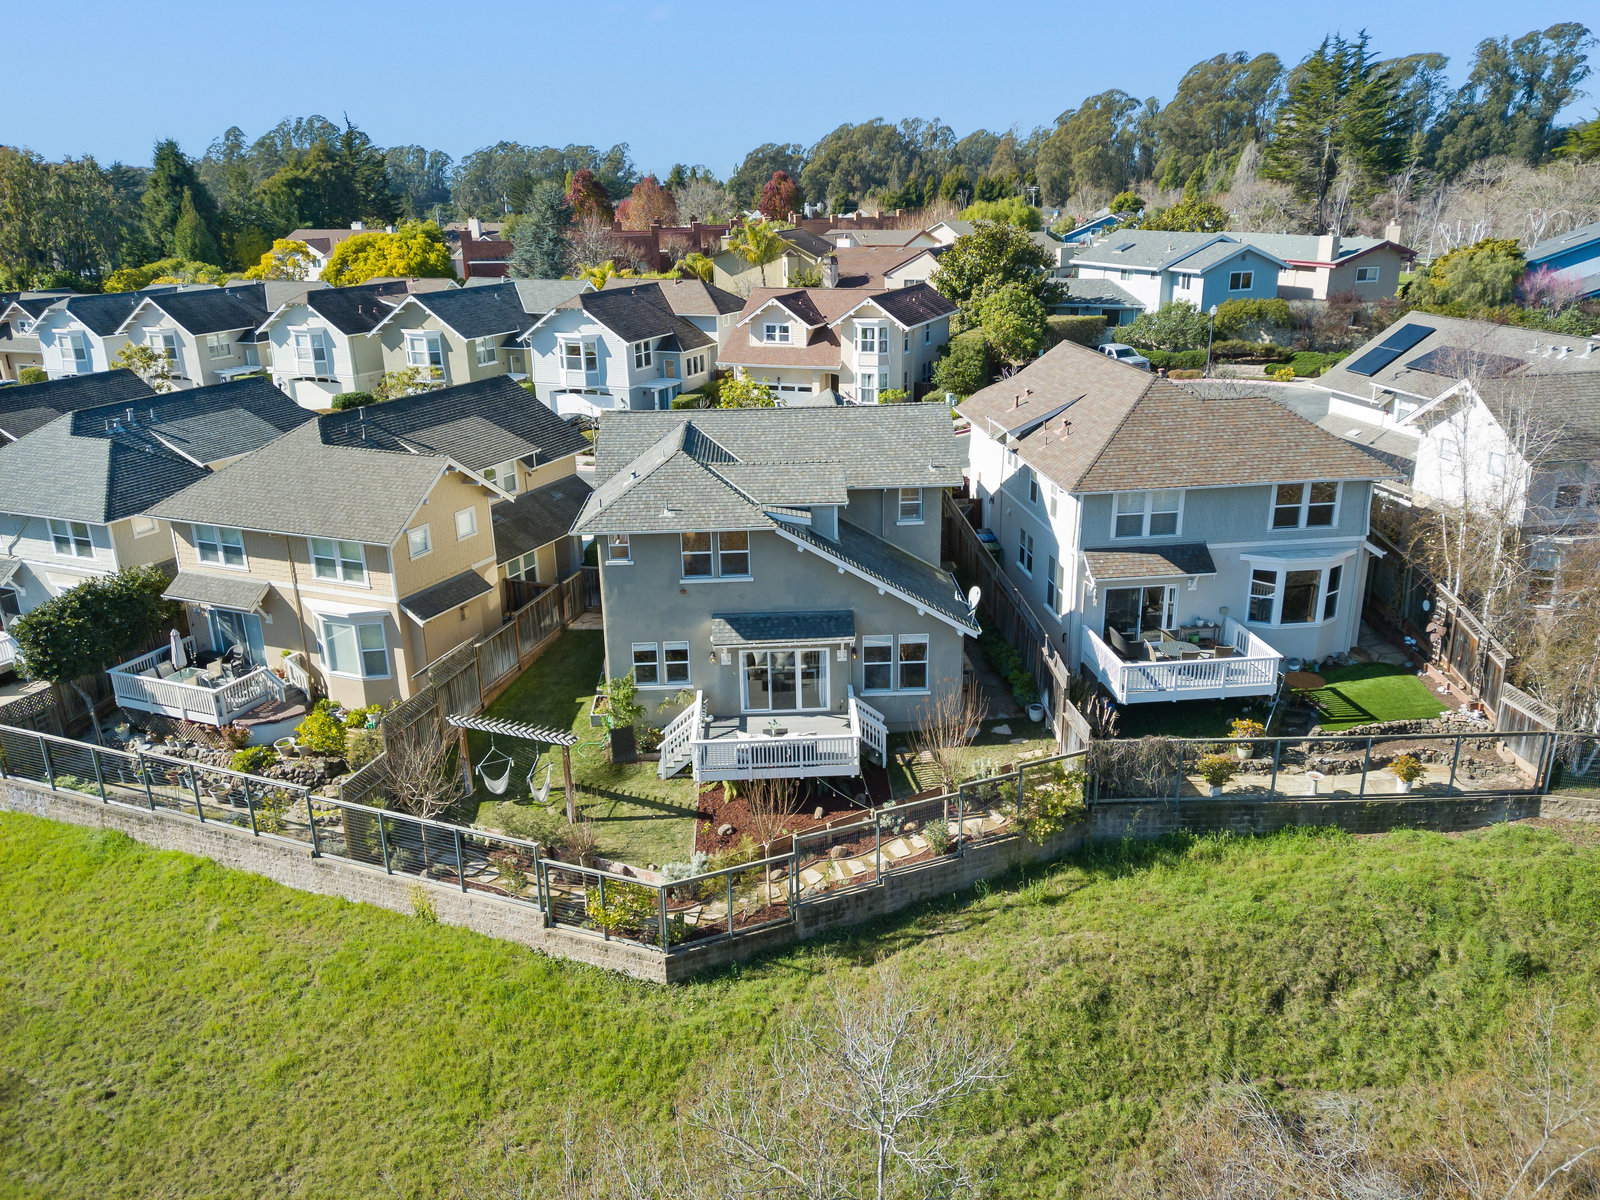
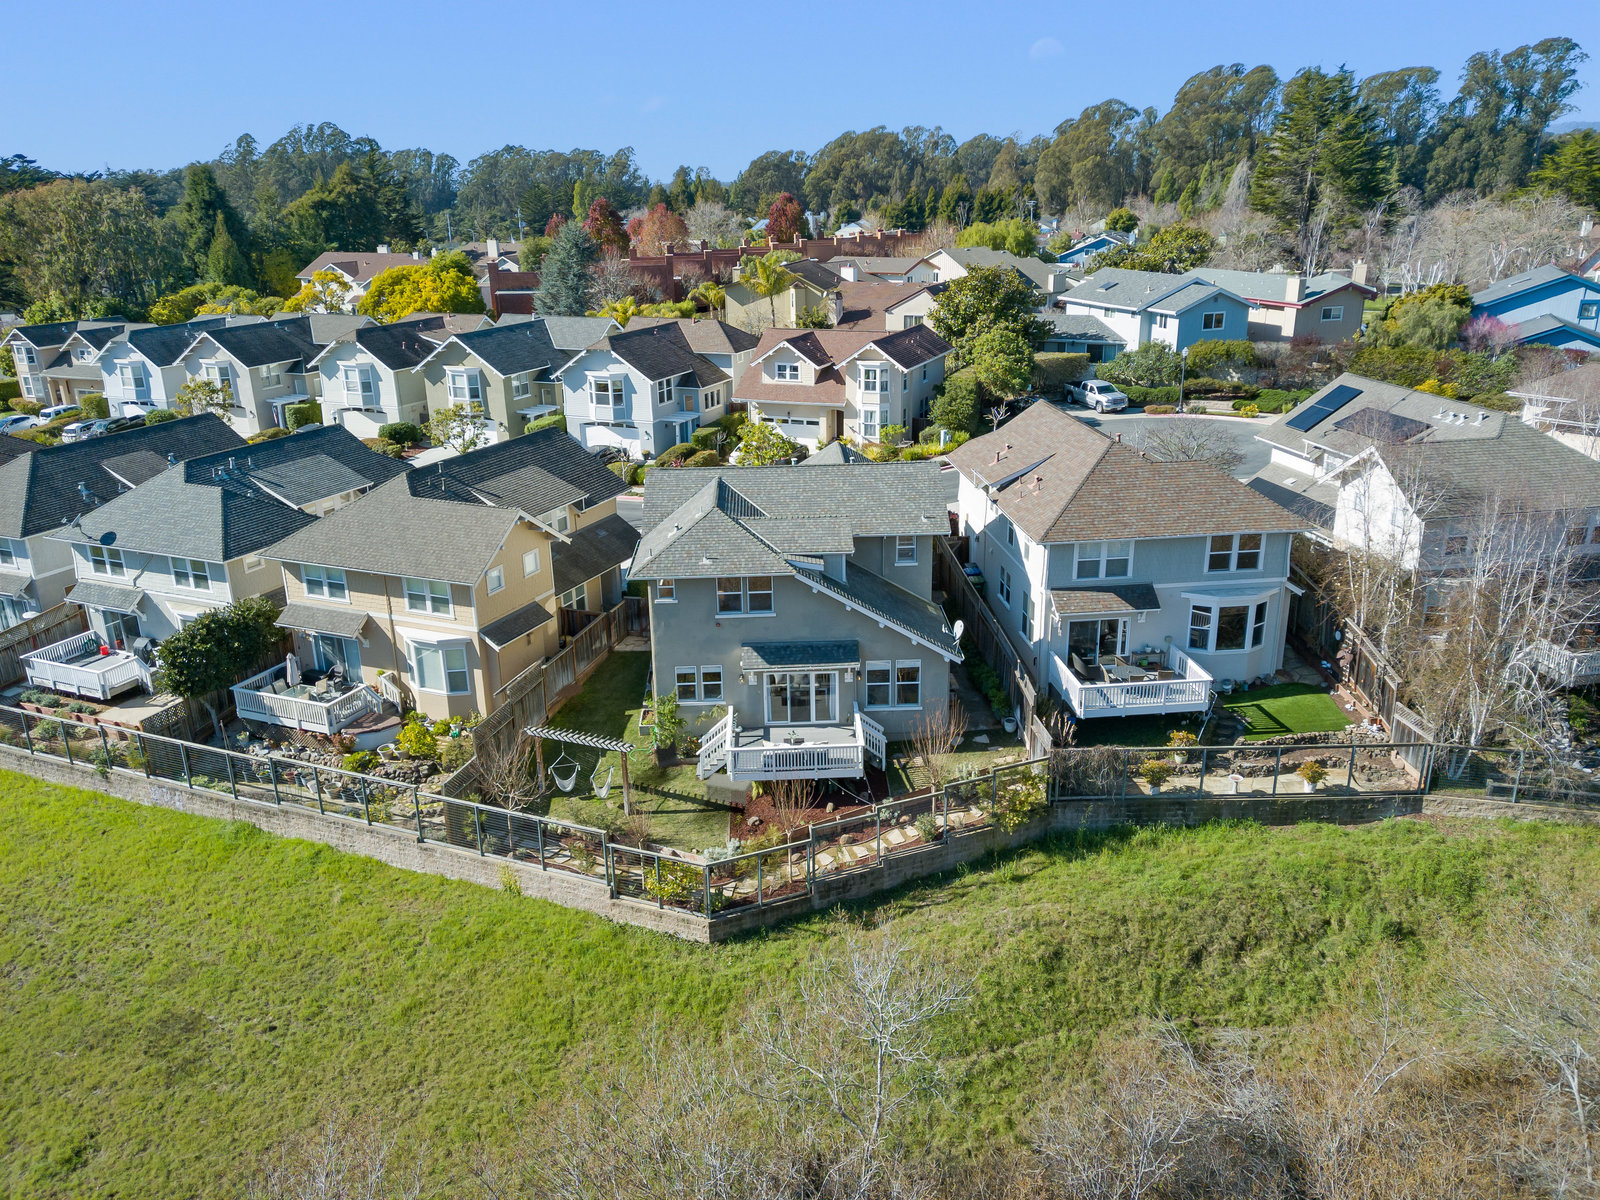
round table: present [1284,671,1325,705] -> present [555,684,583,704]
storage bench: none [666,770,726,811] -> present [705,773,753,805]

